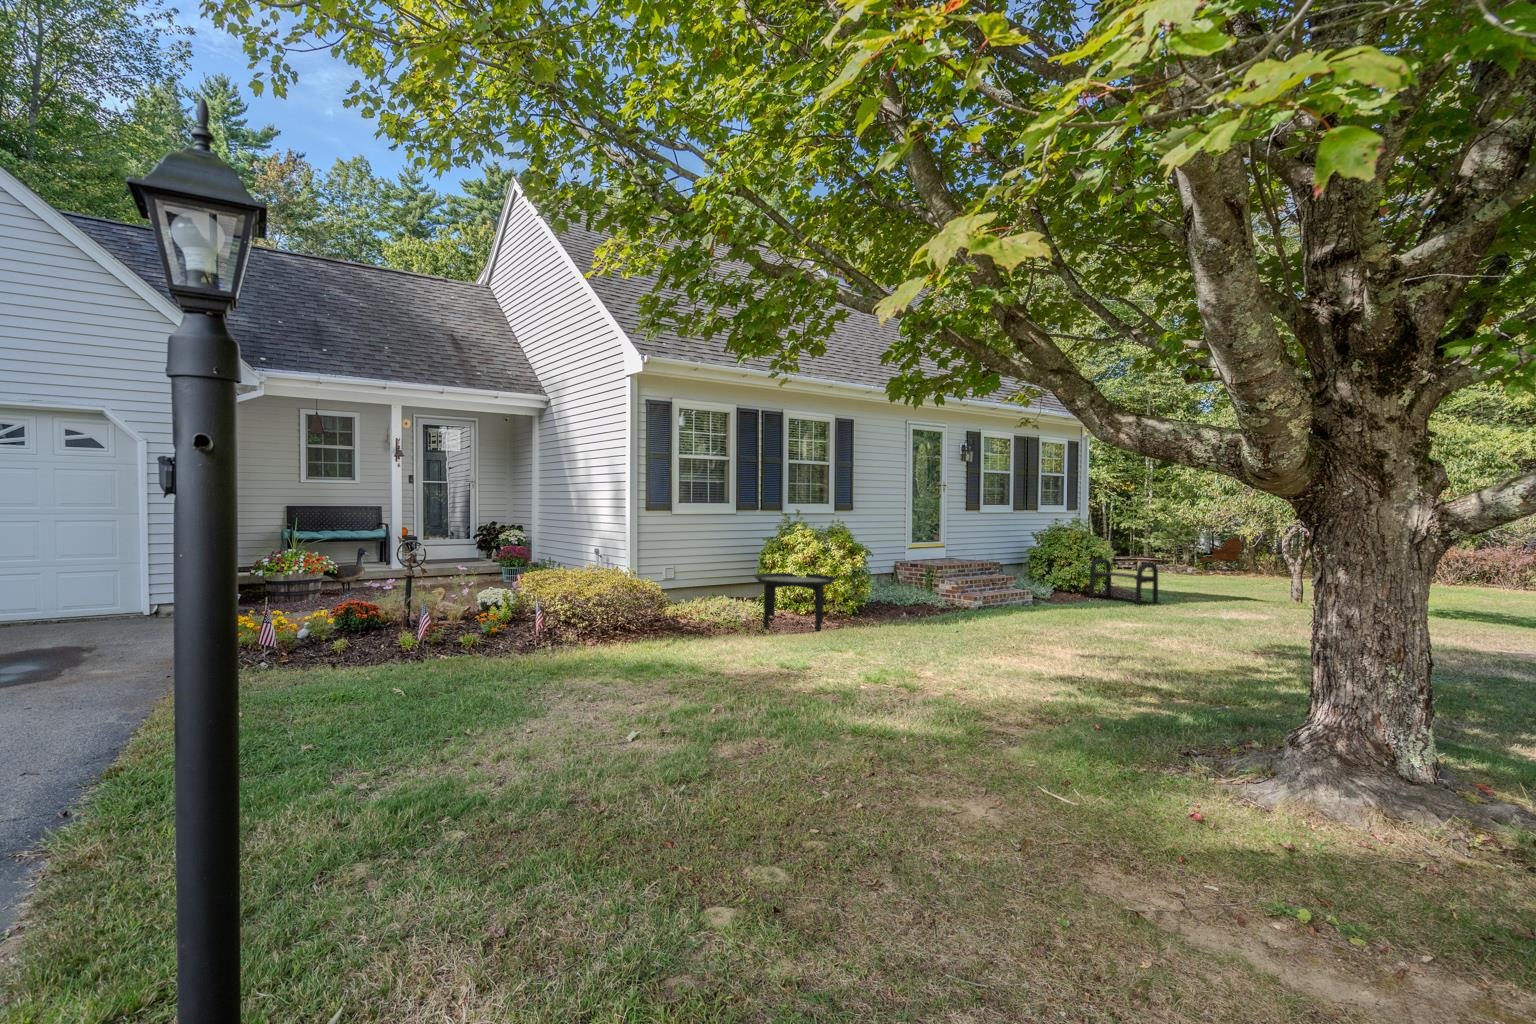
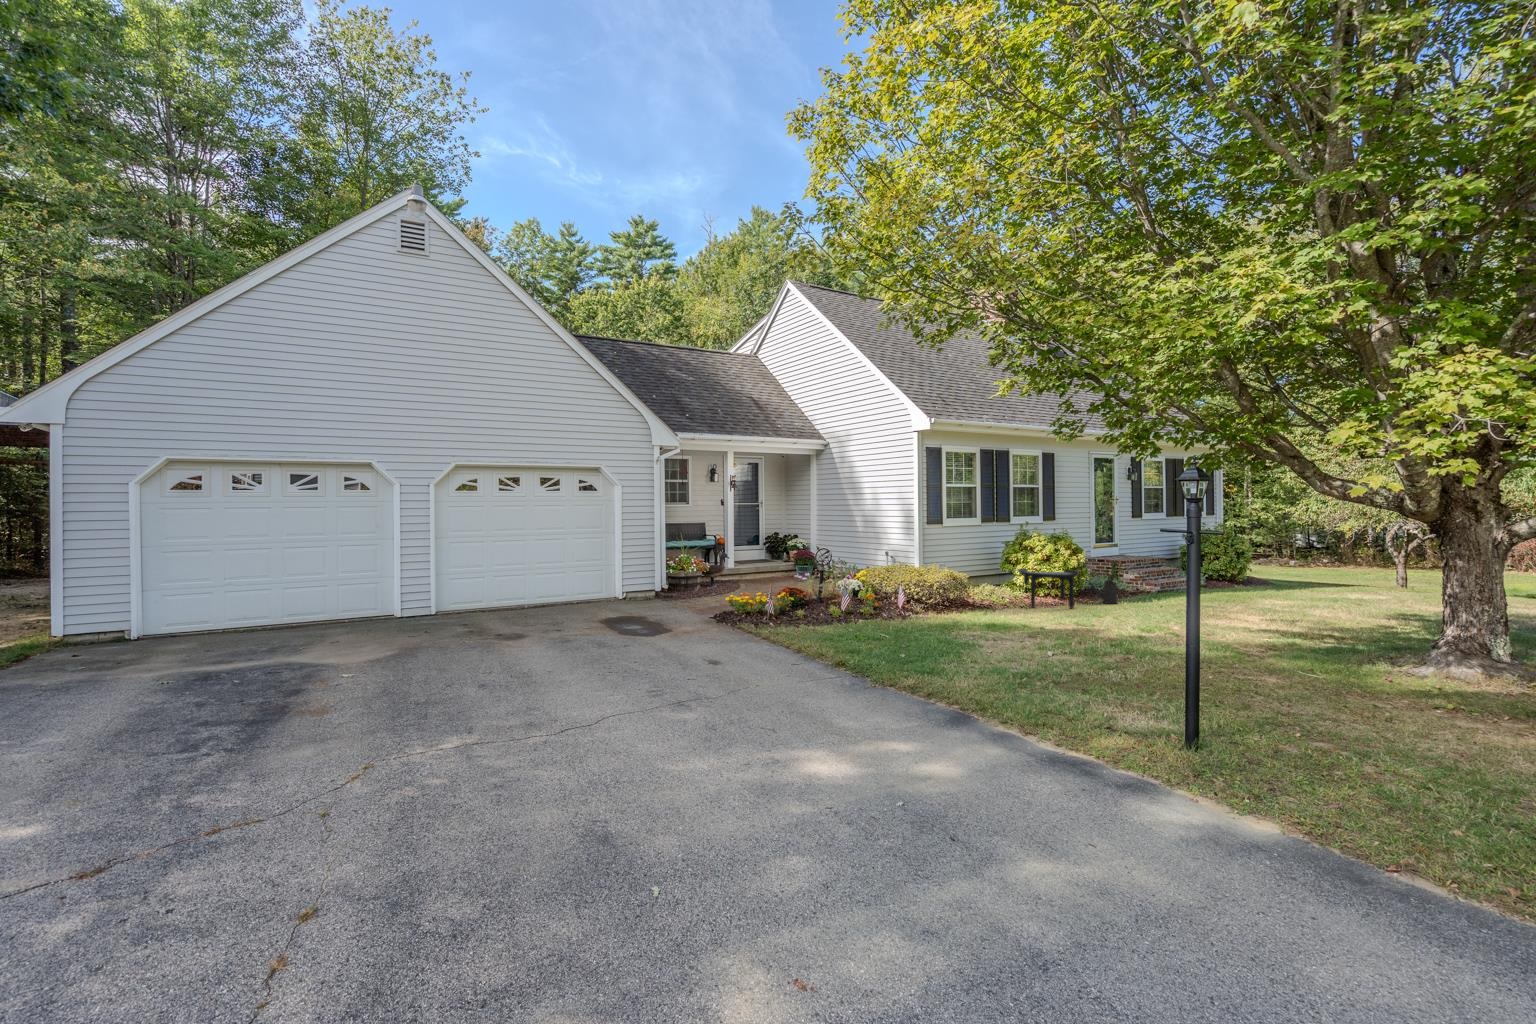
armchair: present [1200,538,1242,570] -> none [1297,531,1337,562]
bench: present [1089,559,1158,604] -> none [1234,554,1293,589]
watering can: none [860,583,904,624] -> present [1087,575,1118,604]

